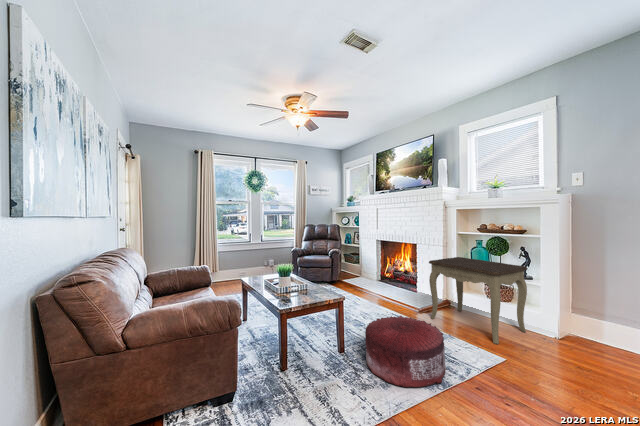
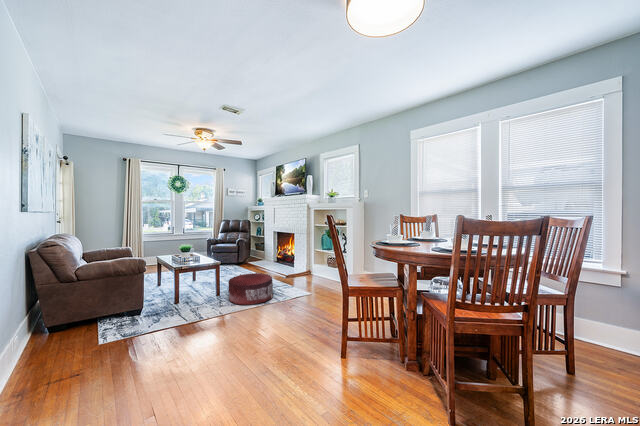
side table: present [429,257,528,344] -> none [288,240,340,288]

